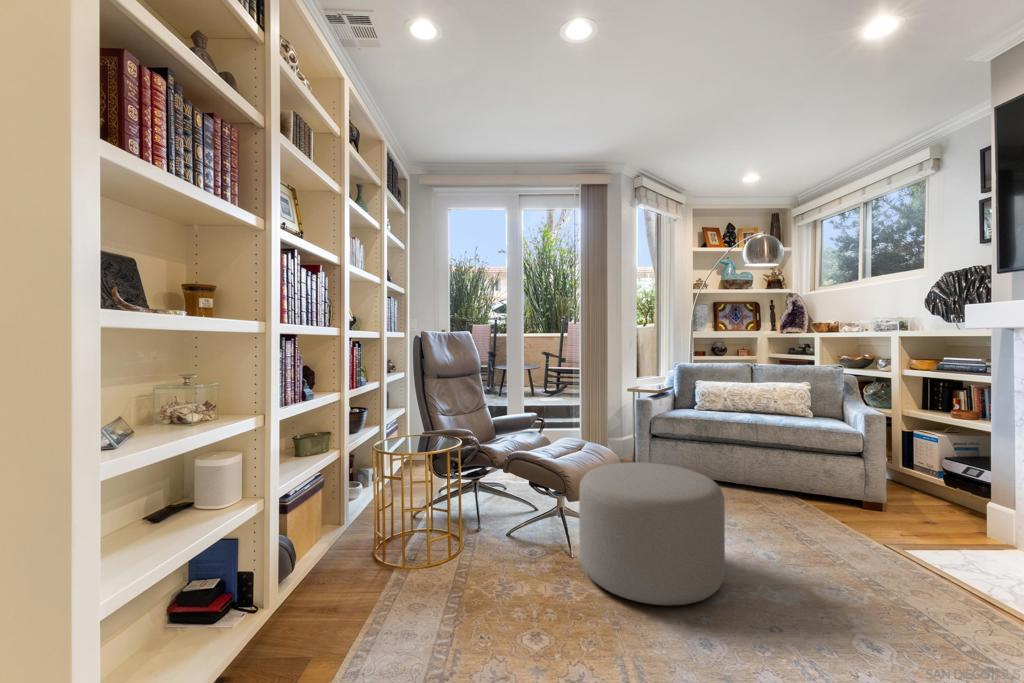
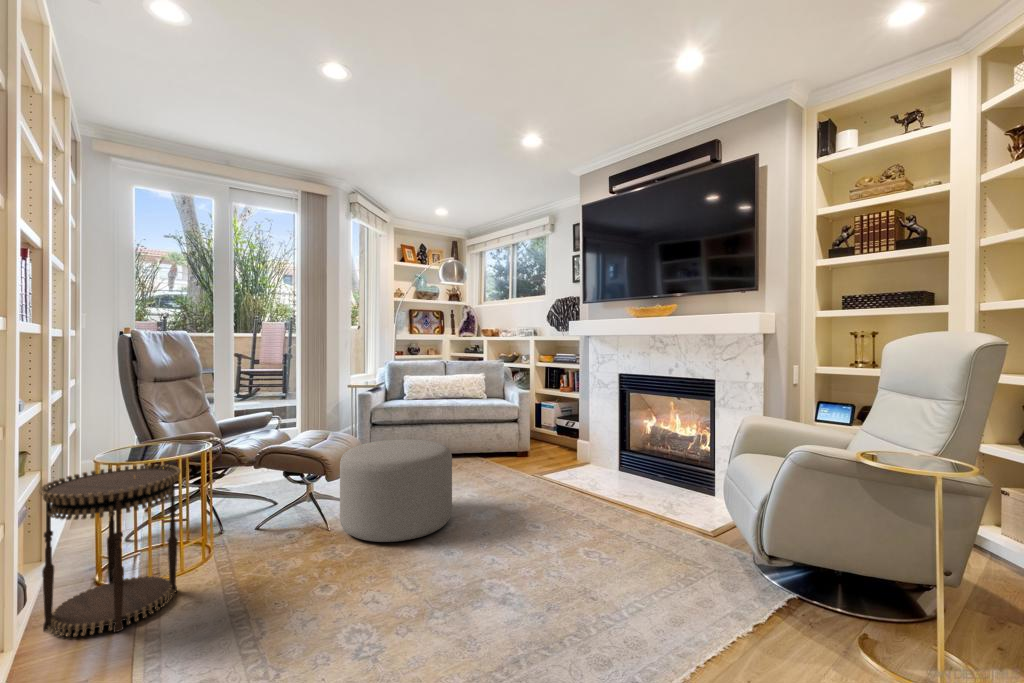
side table: none [311,456,415,615] -> present [39,464,181,636]

